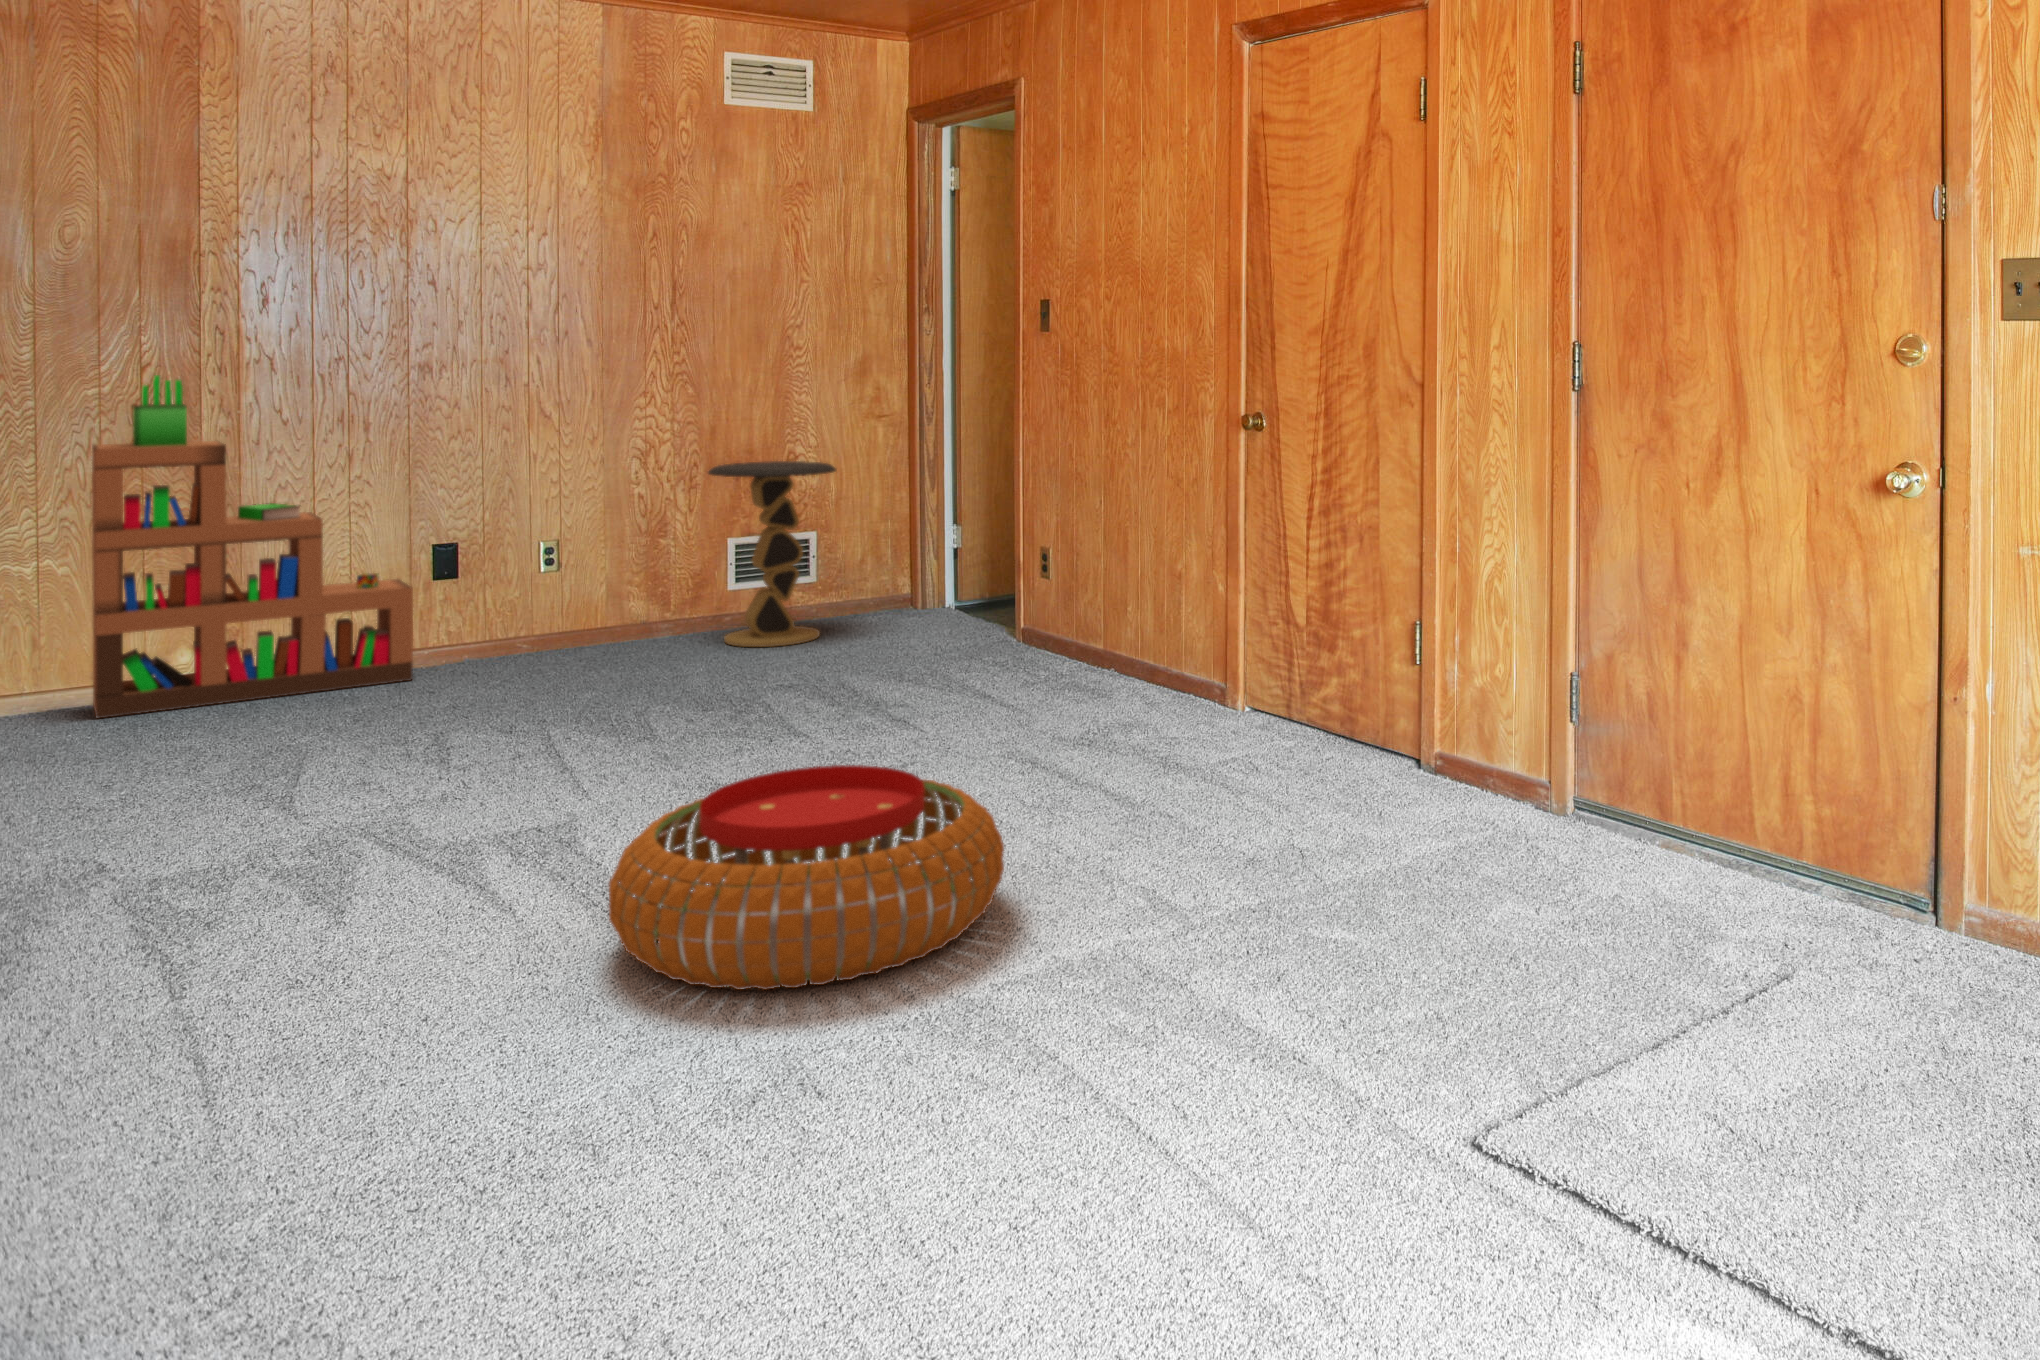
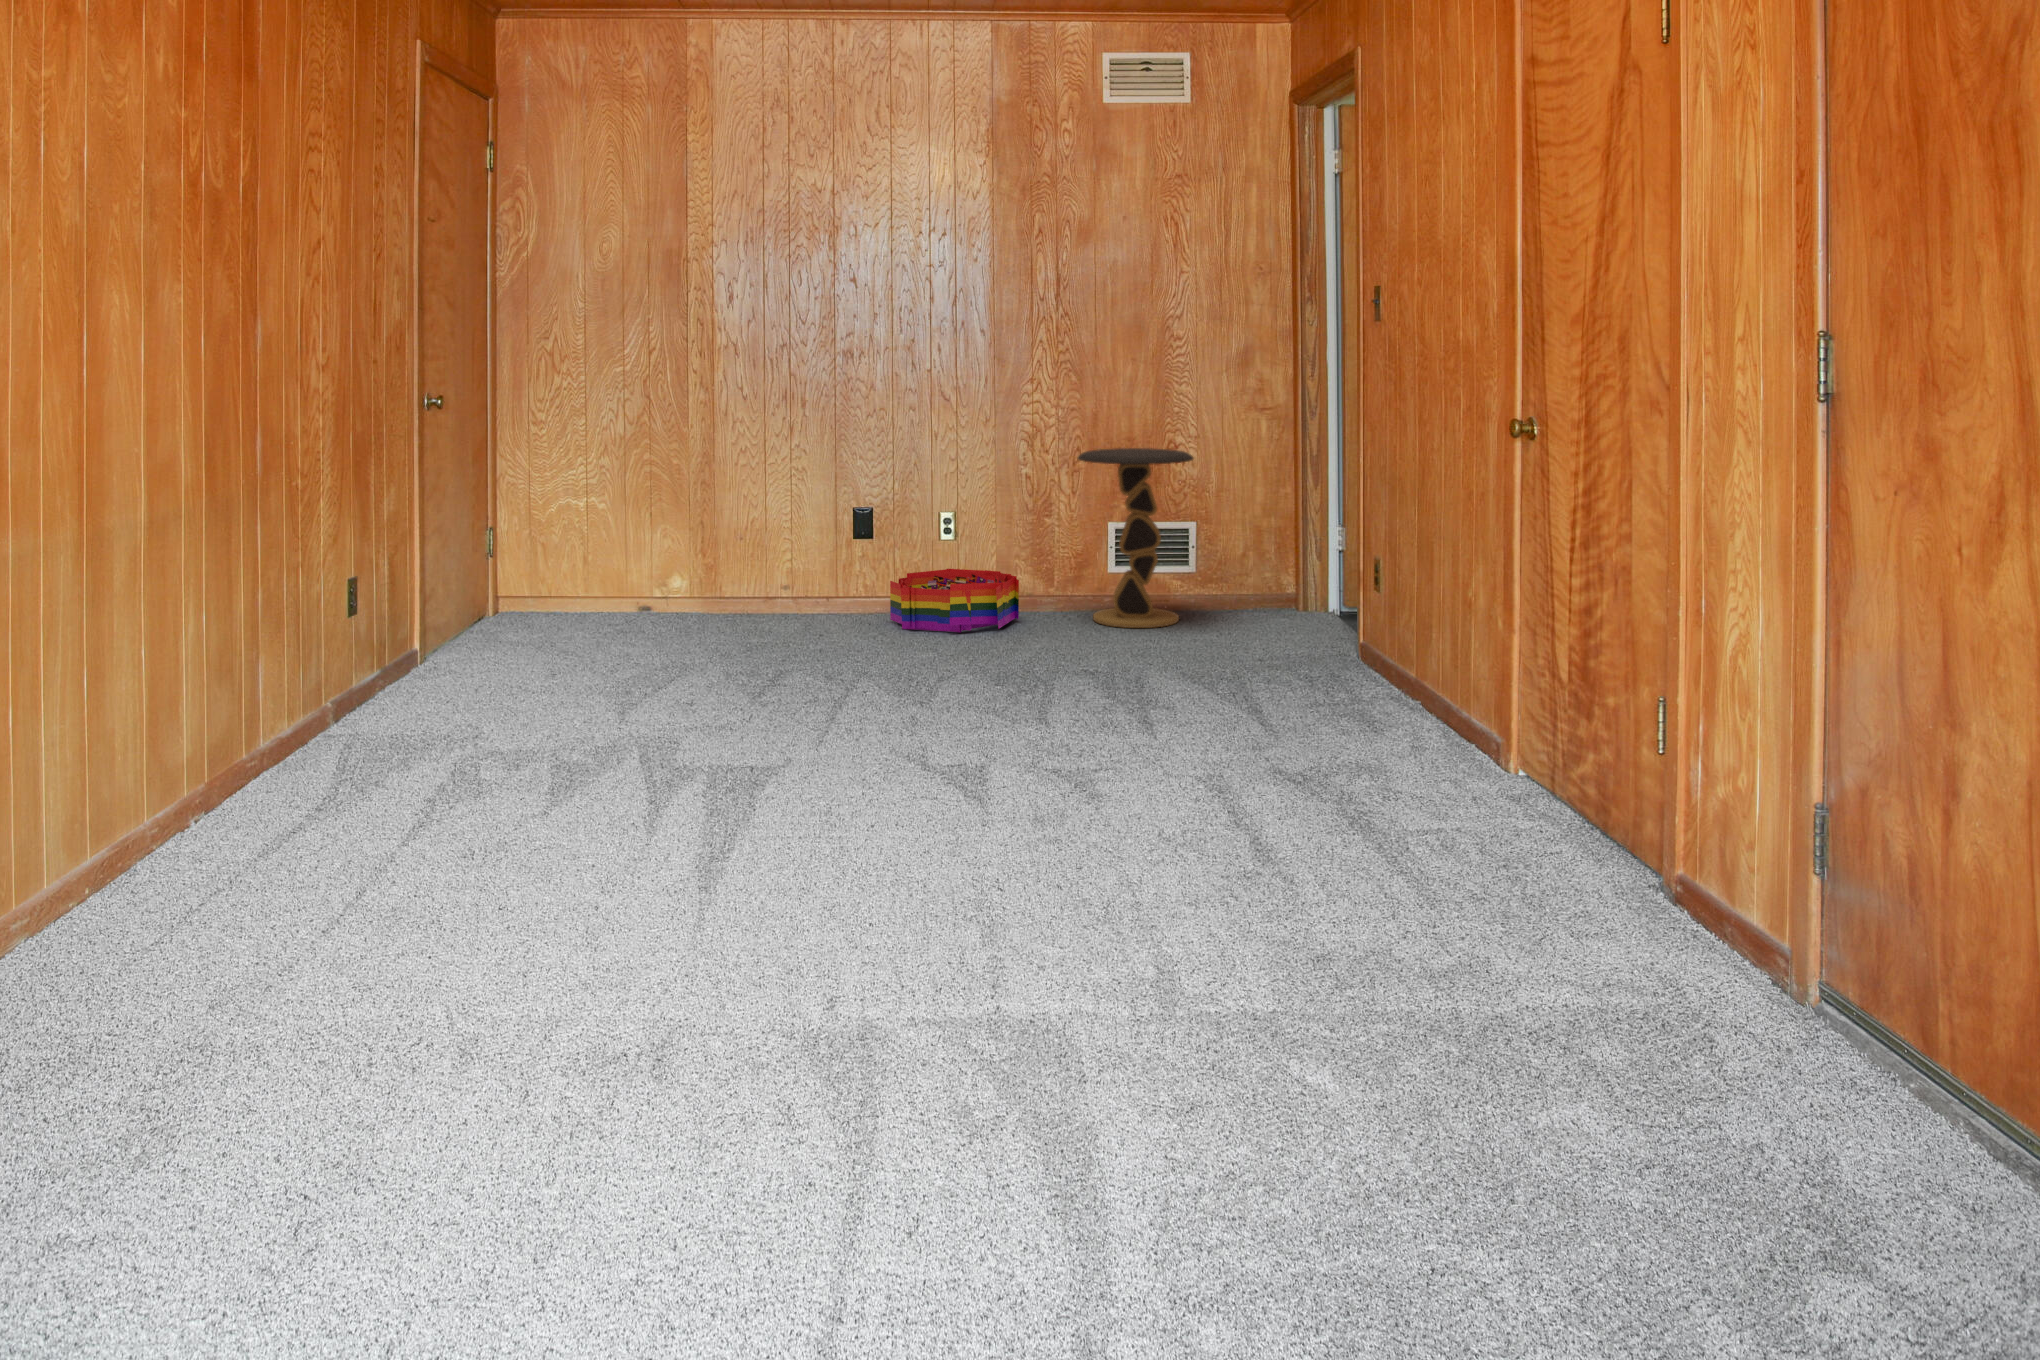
bookshelf: present [92,375,413,718] -> none [632,364,843,626]
storage bin: none [479,603,645,677] -> present [890,569,1019,633]
pouf: present [609,765,1004,990] -> none [671,760,1036,982]

